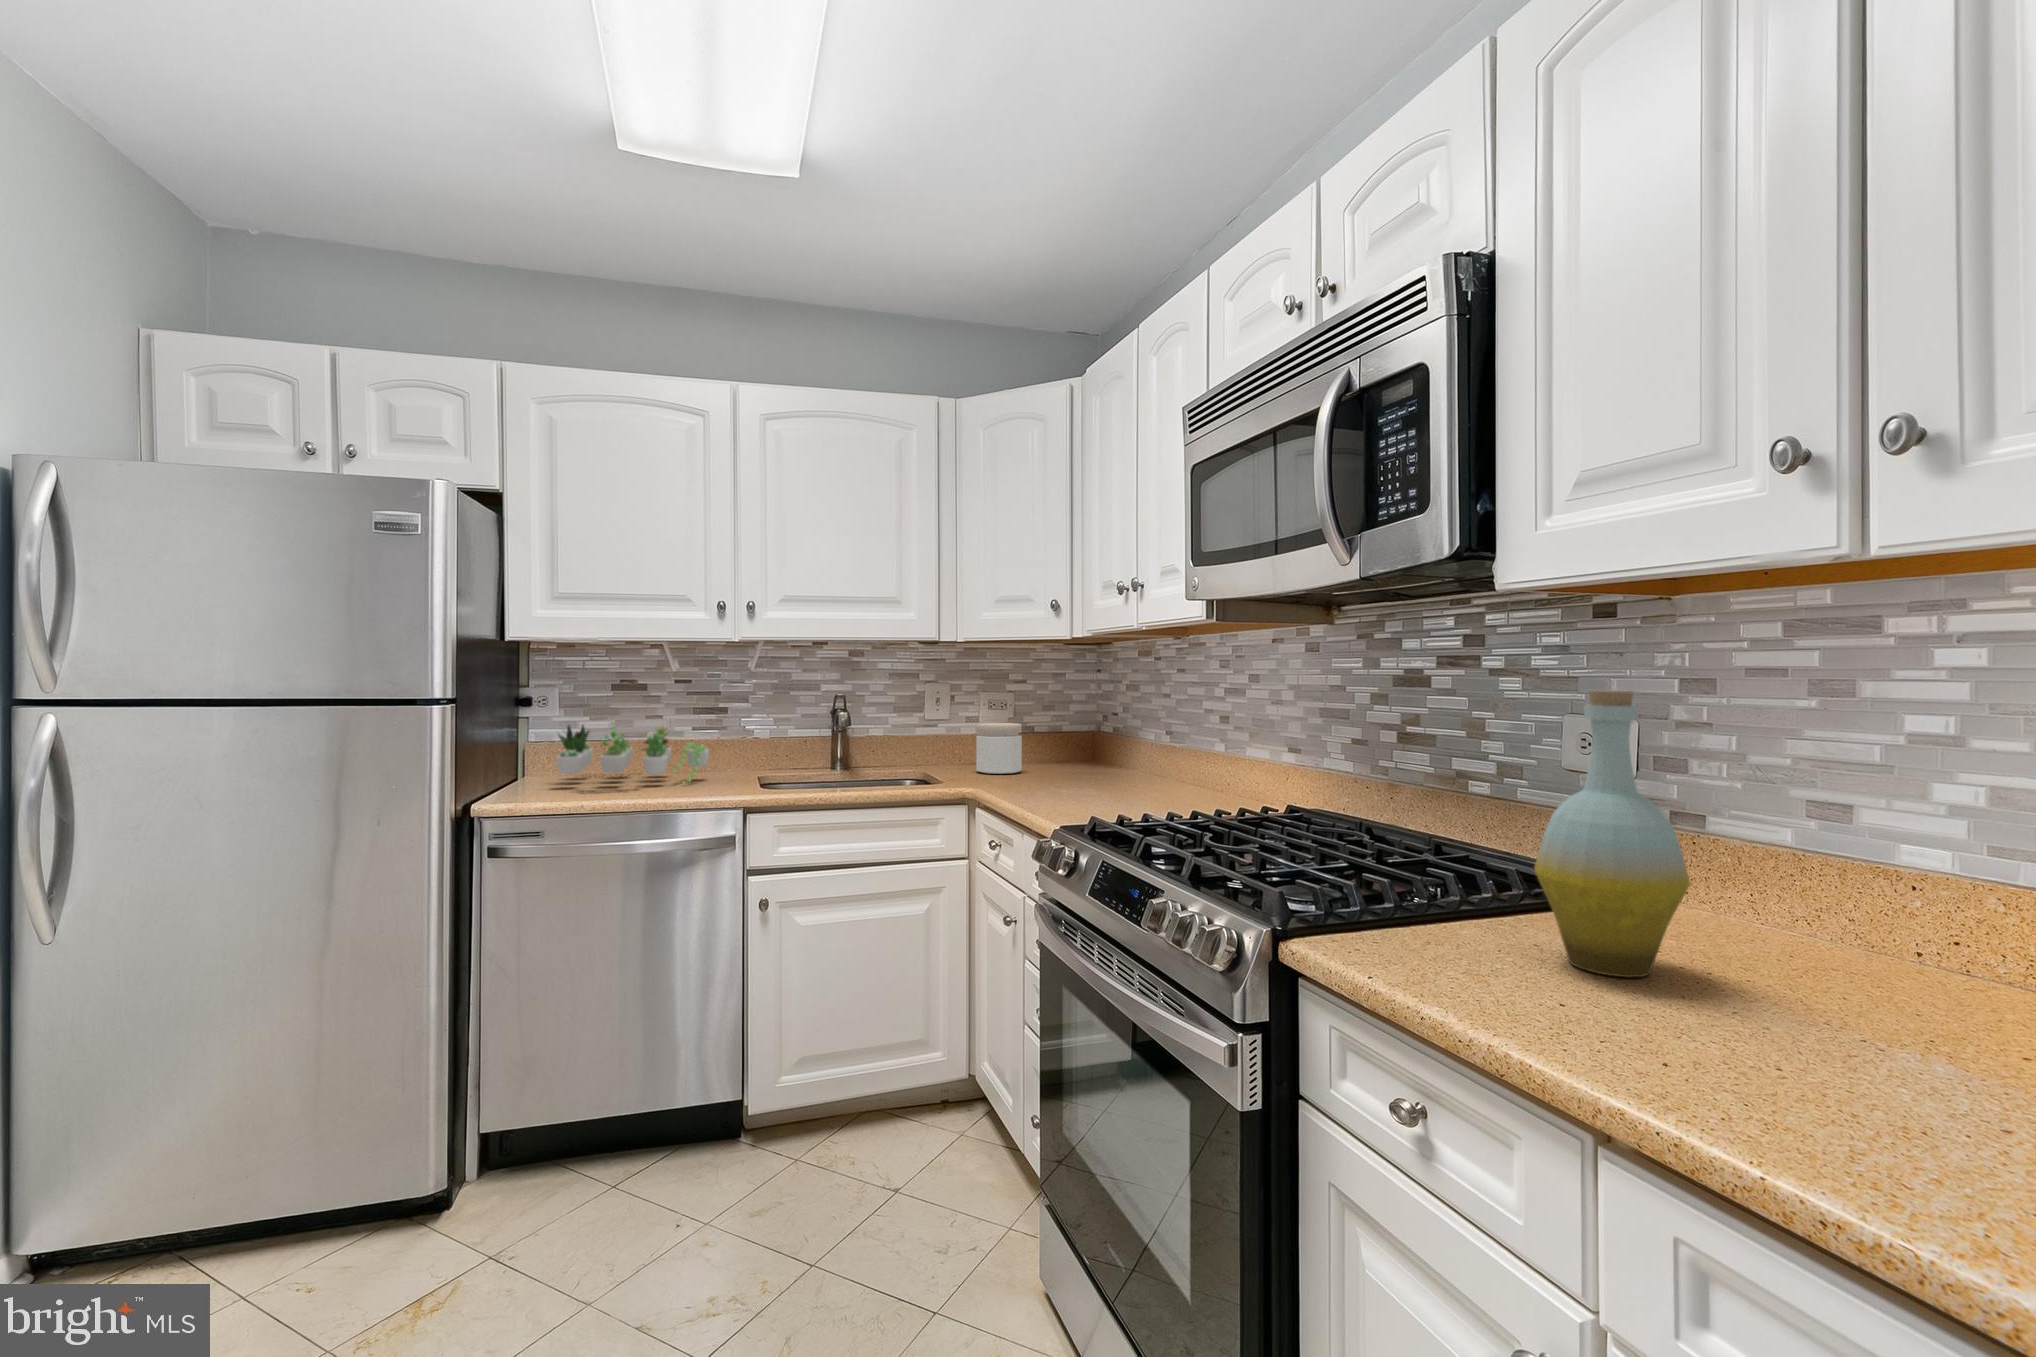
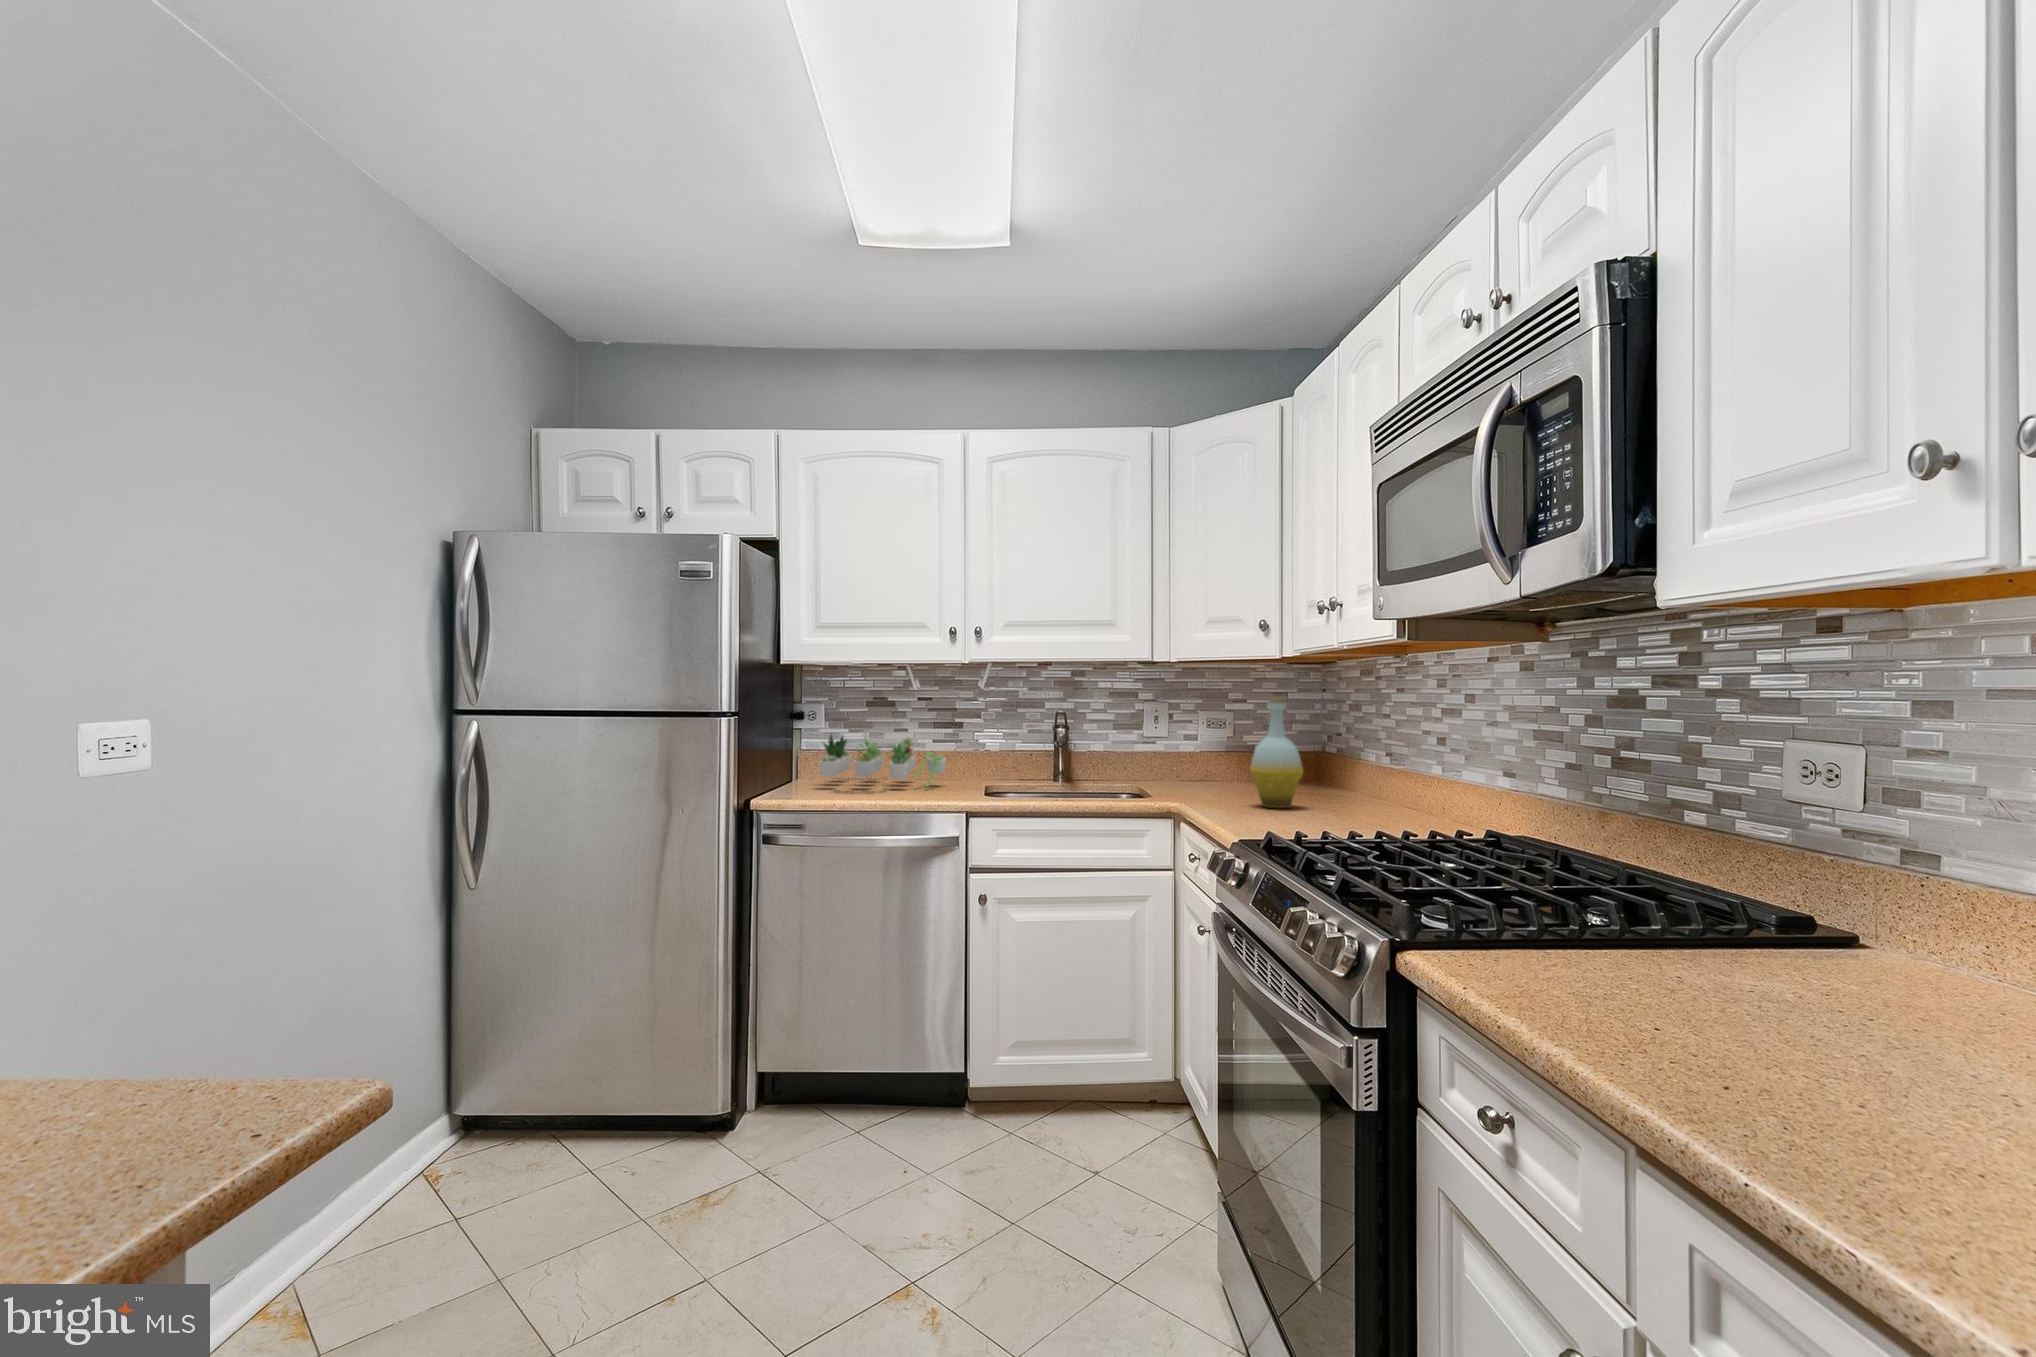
bottle: present [1534,690,1690,977] -> present [1250,697,1303,808]
jar: present [976,723,1022,774] -> none [1194,741,1240,791]

